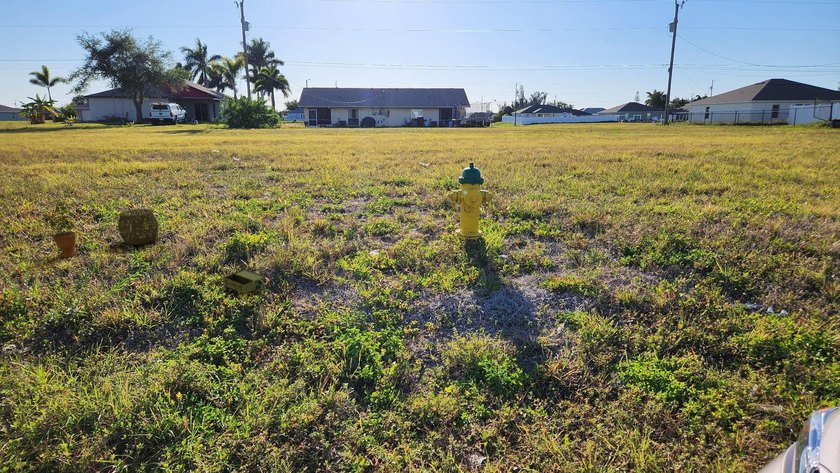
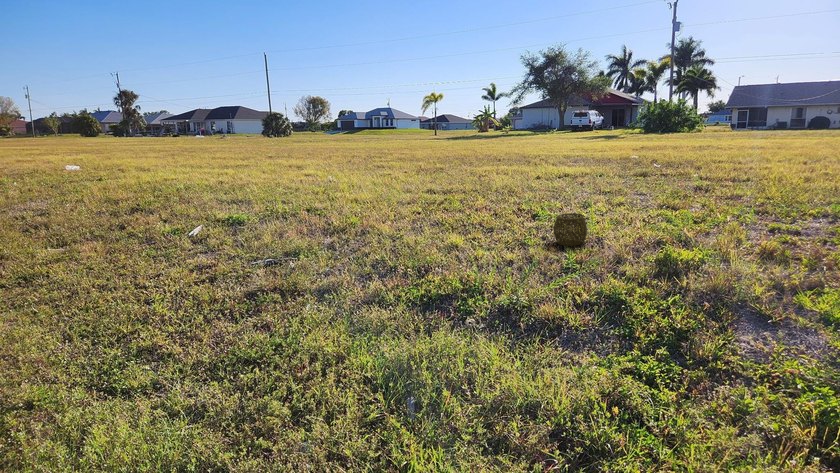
potted plant: present [43,203,78,258] -> none [501,201,522,250]
toolbox: present [223,270,265,294] -> none [654,288,703,315]

